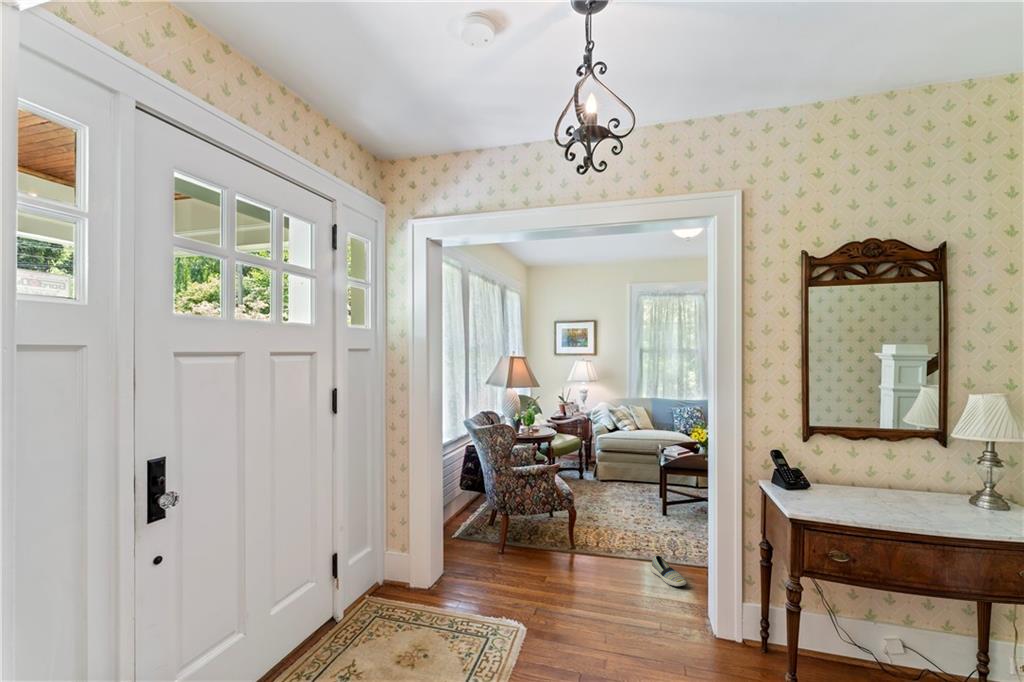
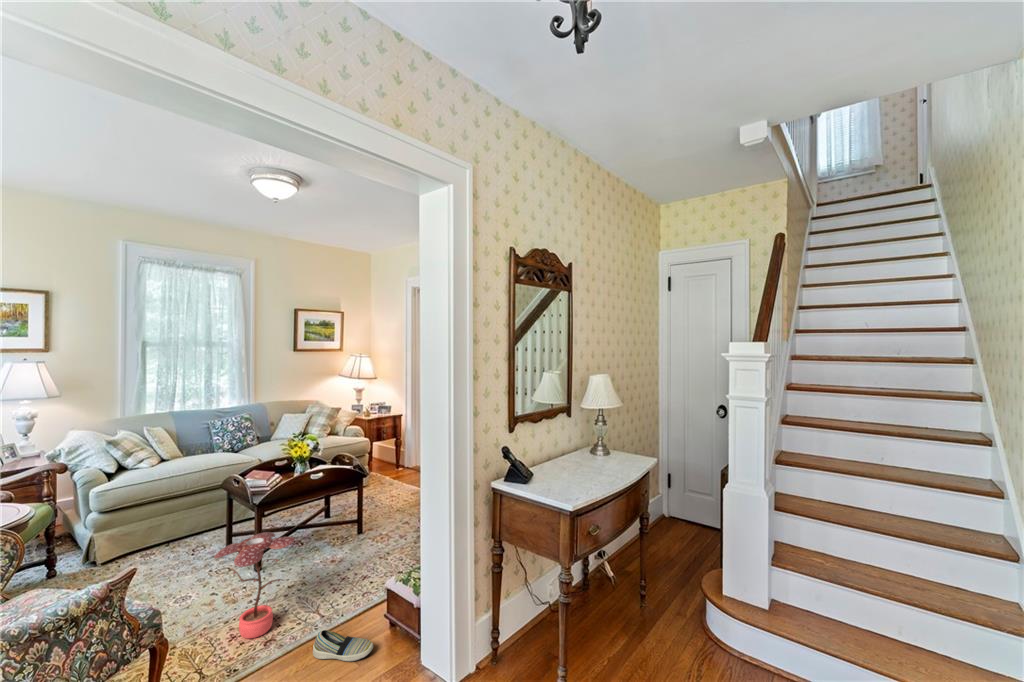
potted plant: none [613,479,659,545] -> present [214,532,295,639]

